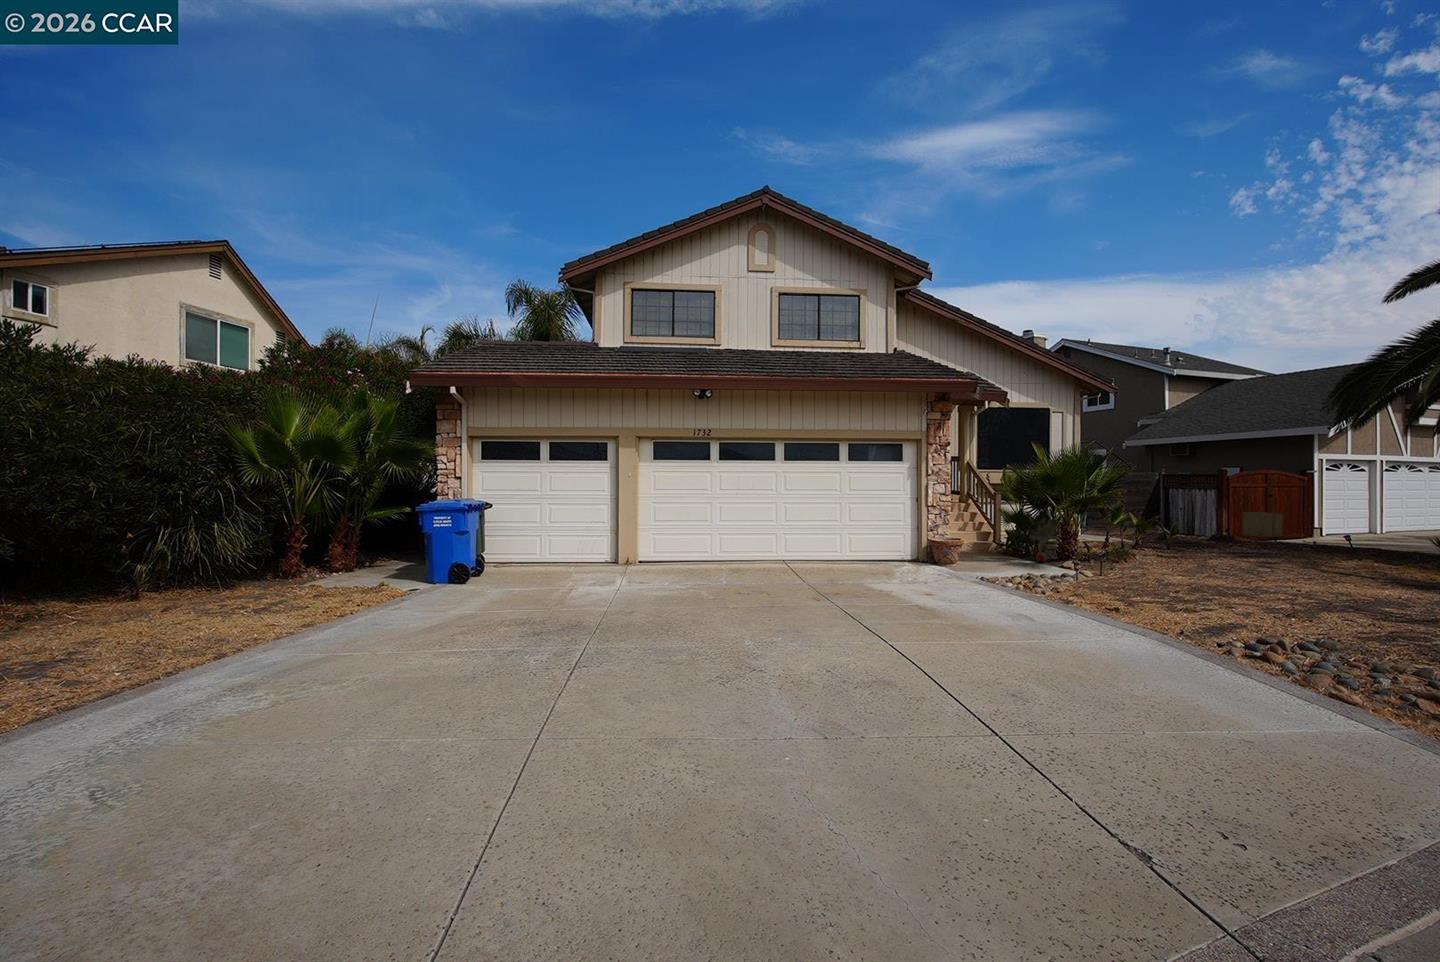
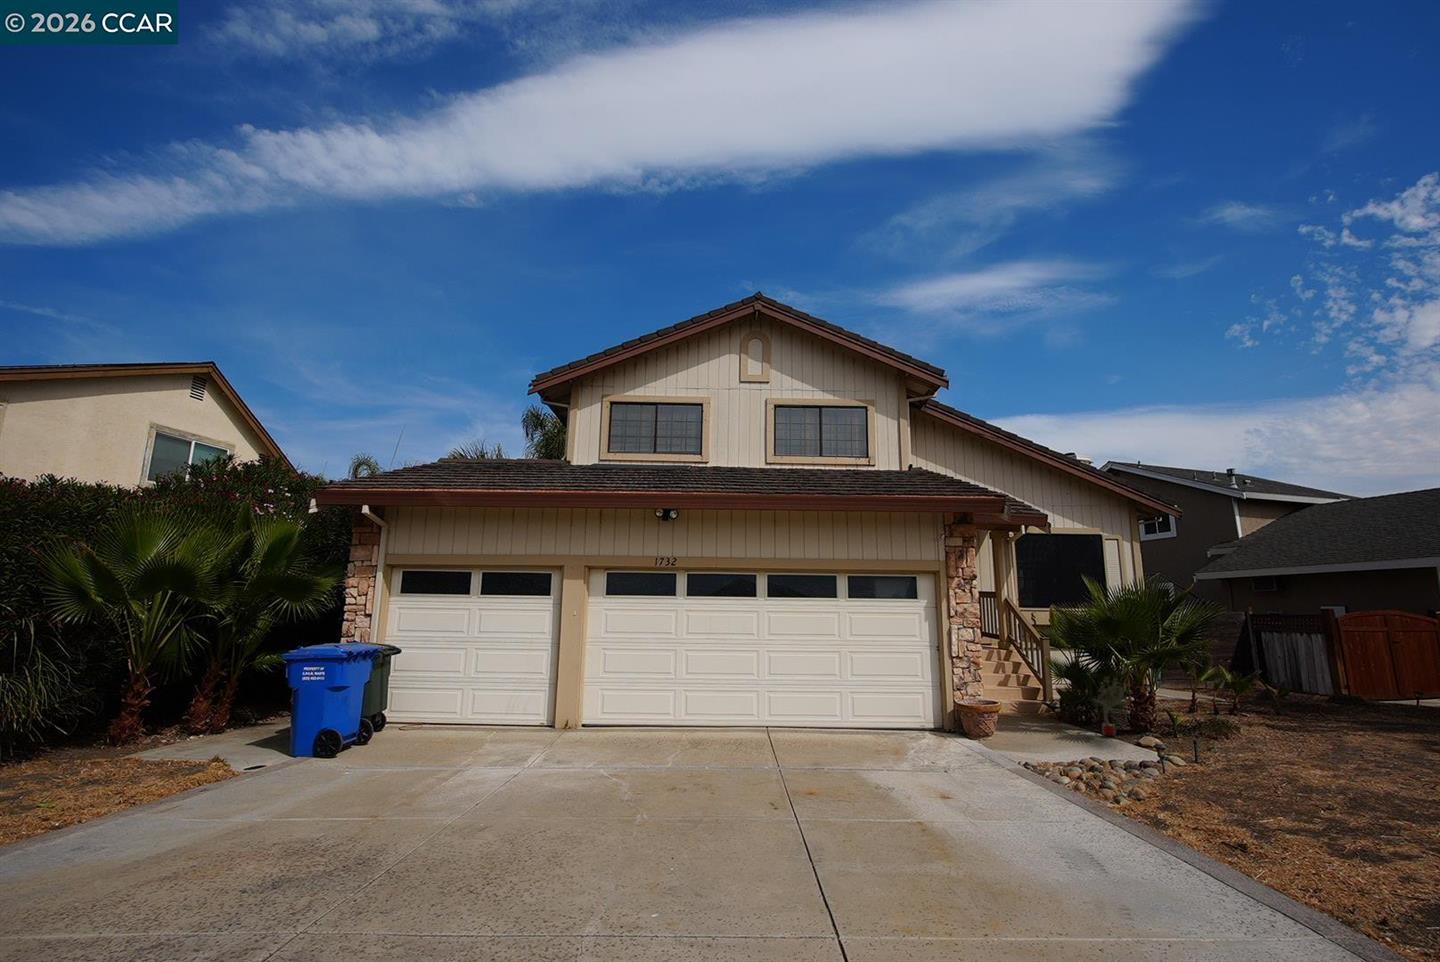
cardboard box: present [1242,512,1283,537] -> none [1361,664,1420,698]

